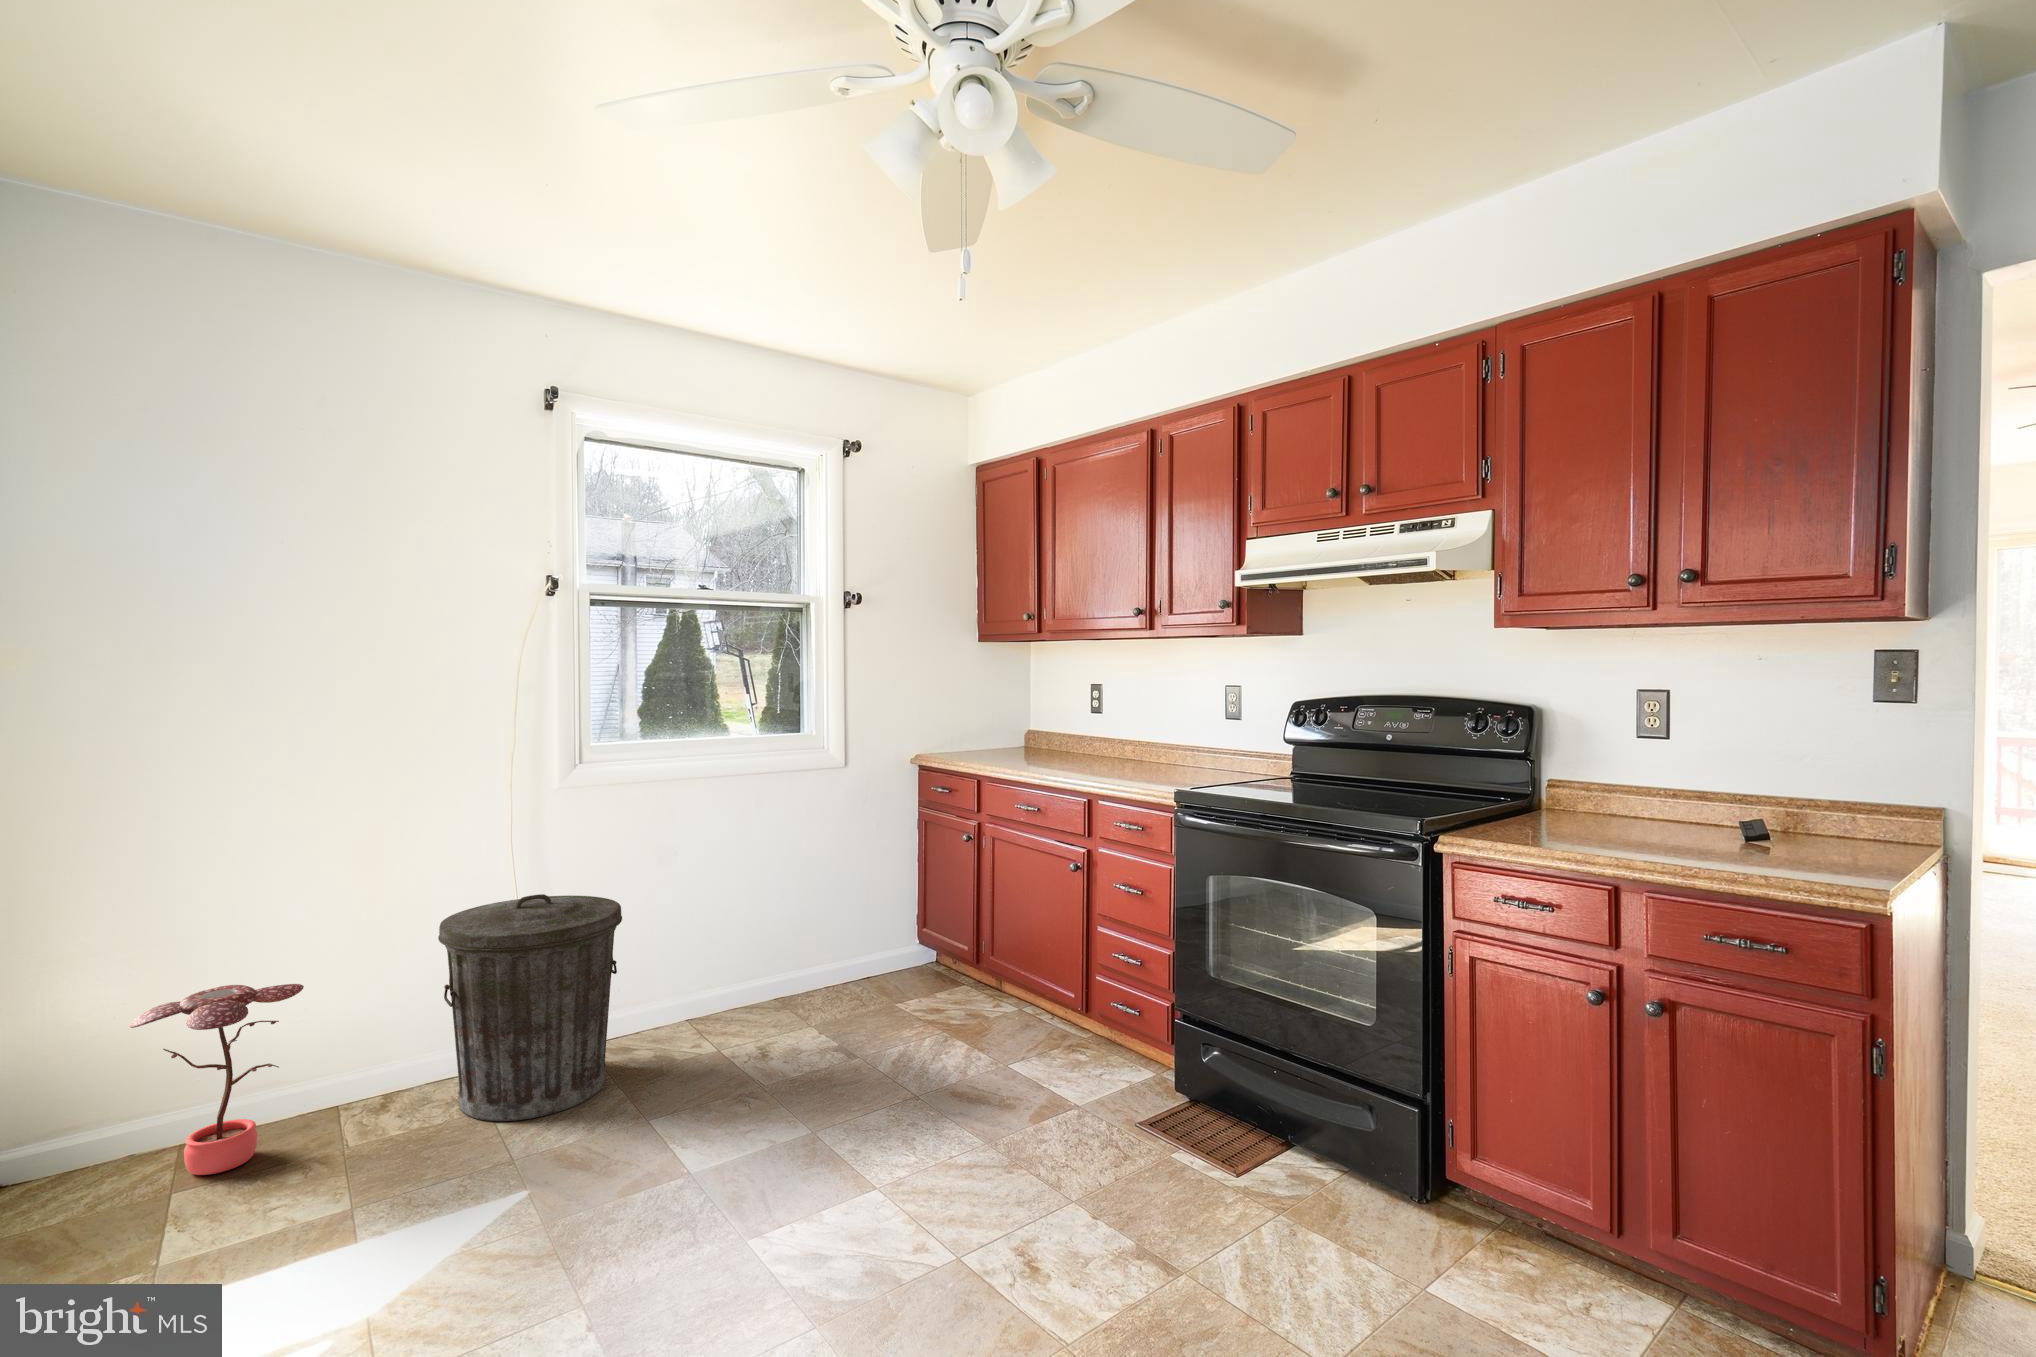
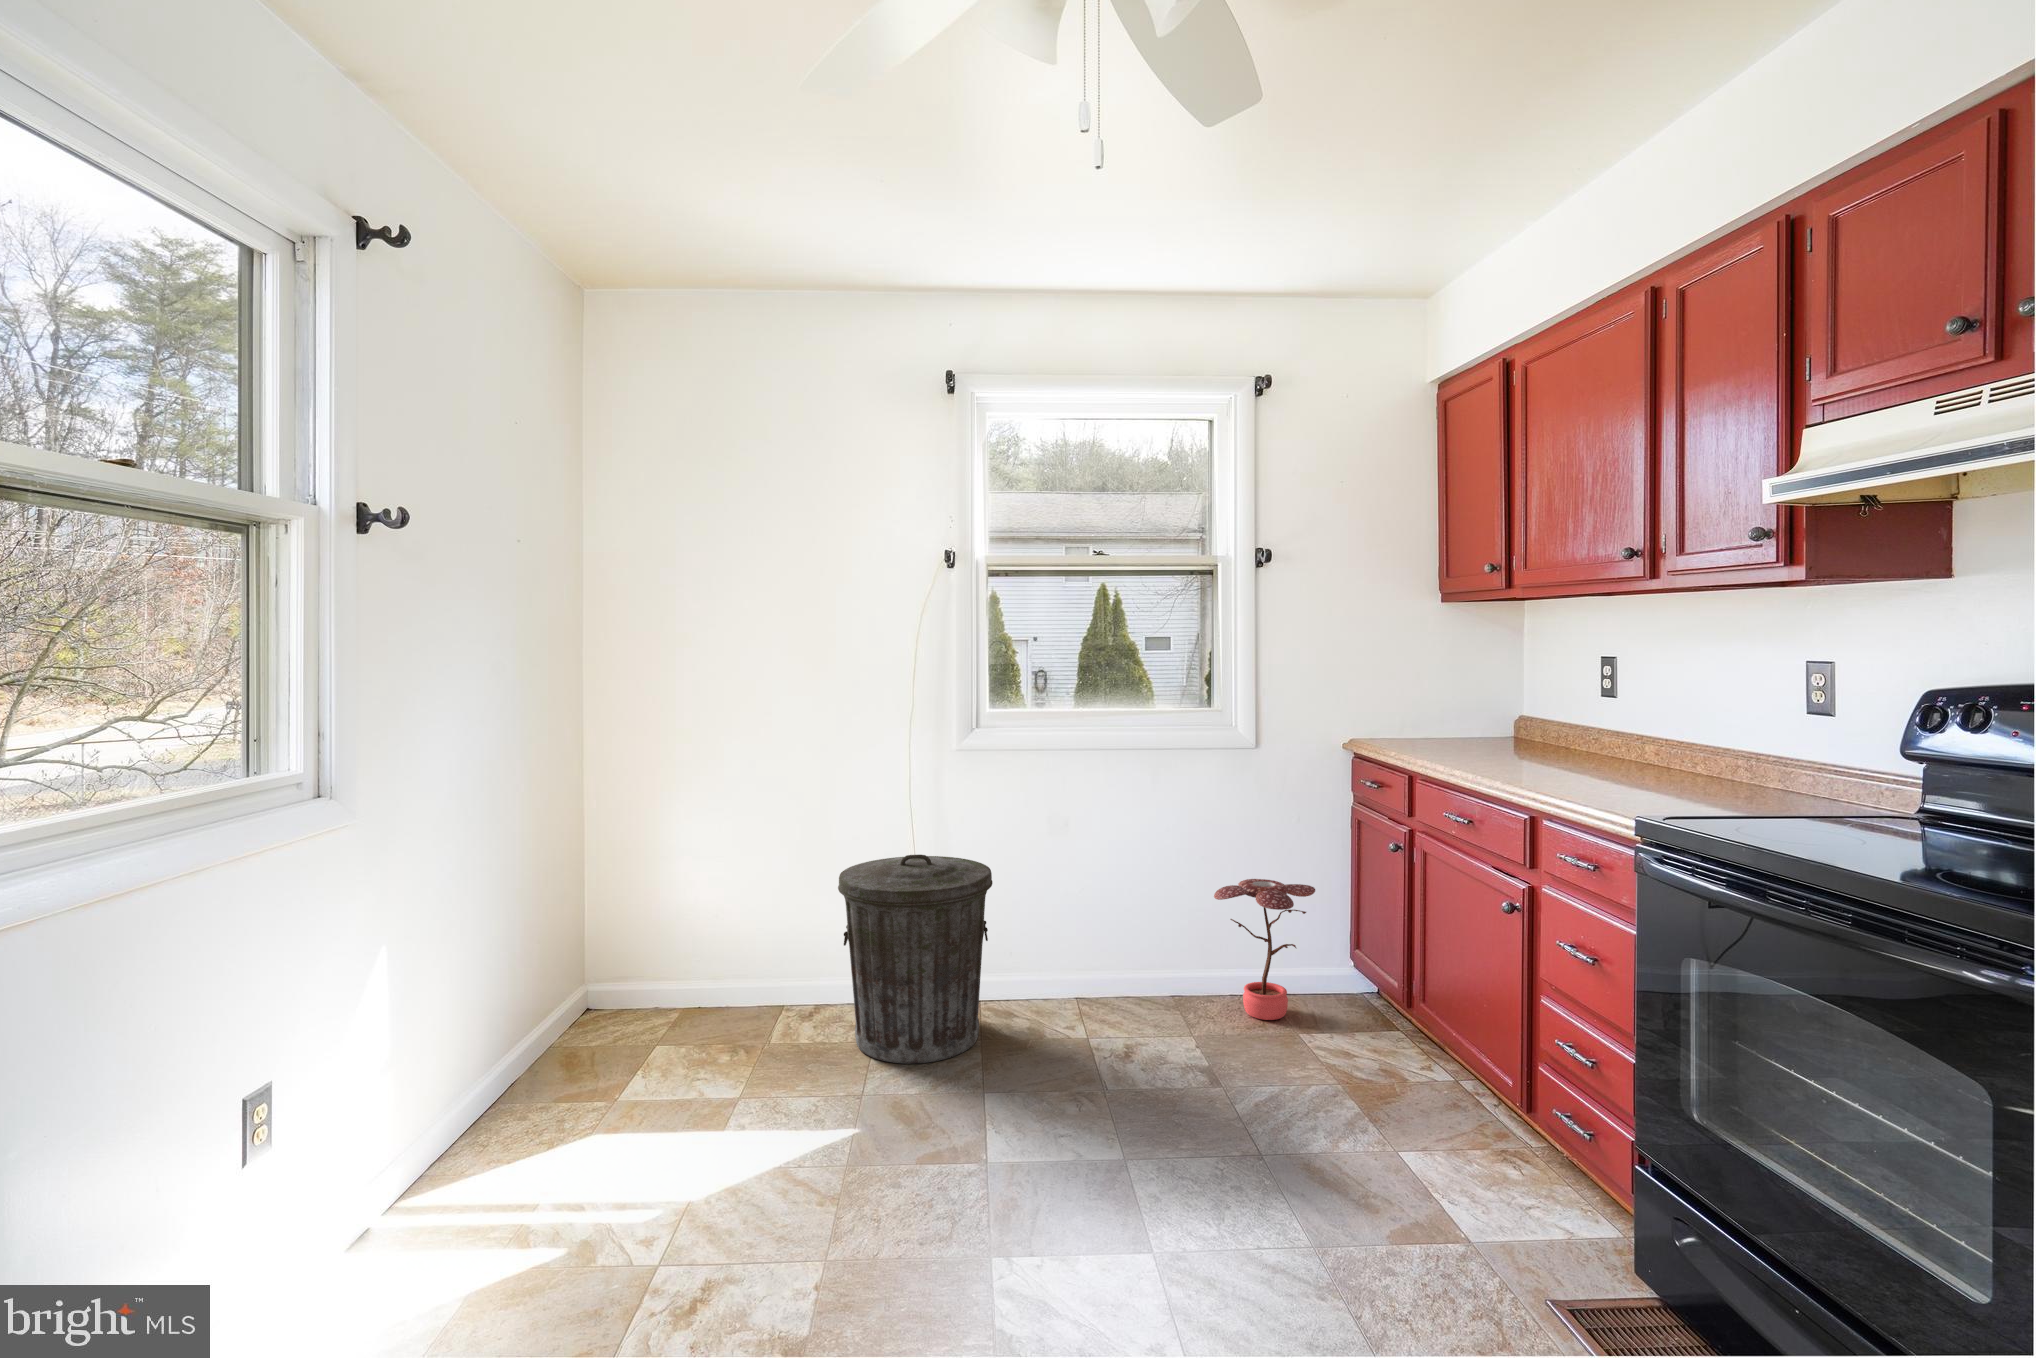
potted plant: present [130,984,304,1175] -> present [1214,879,1315,1020]

